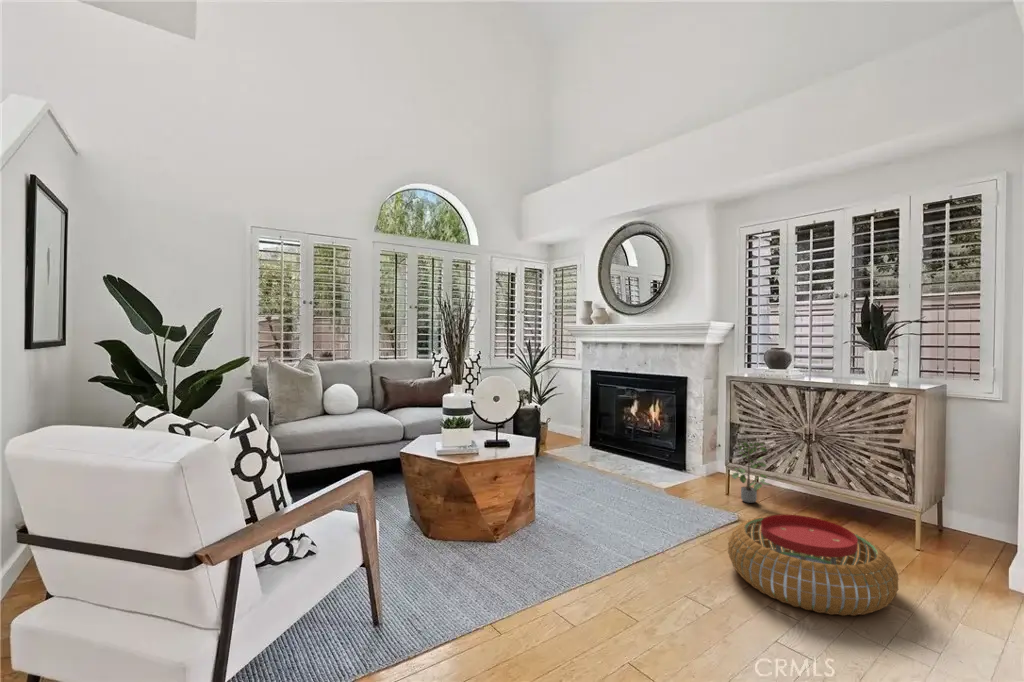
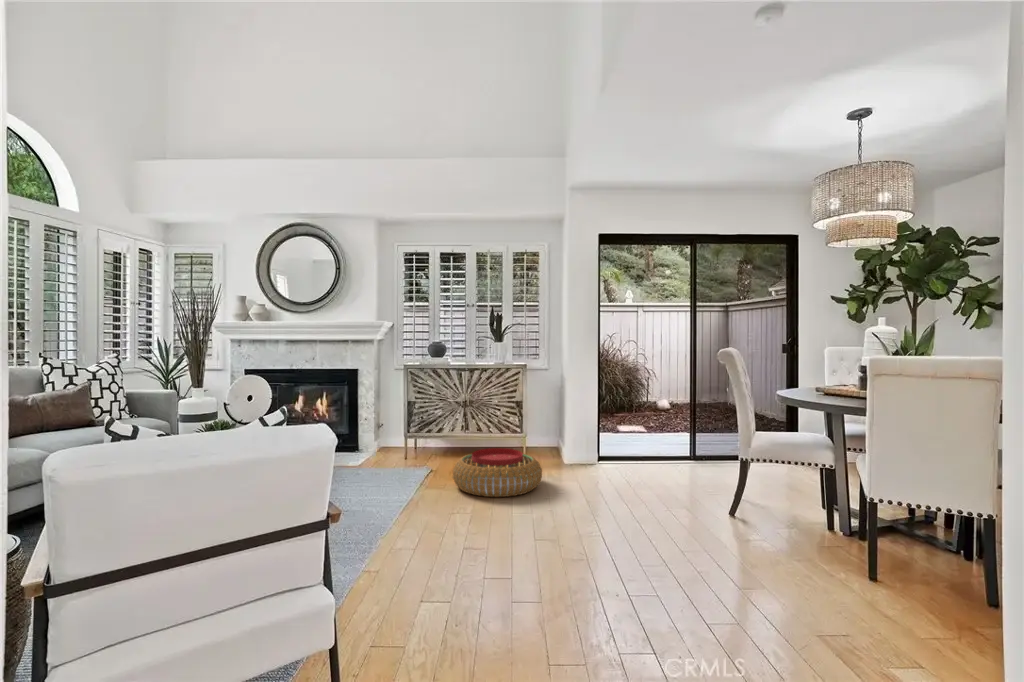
potted plant: present [732,442,770,503] -> none [415,411,444,458]

